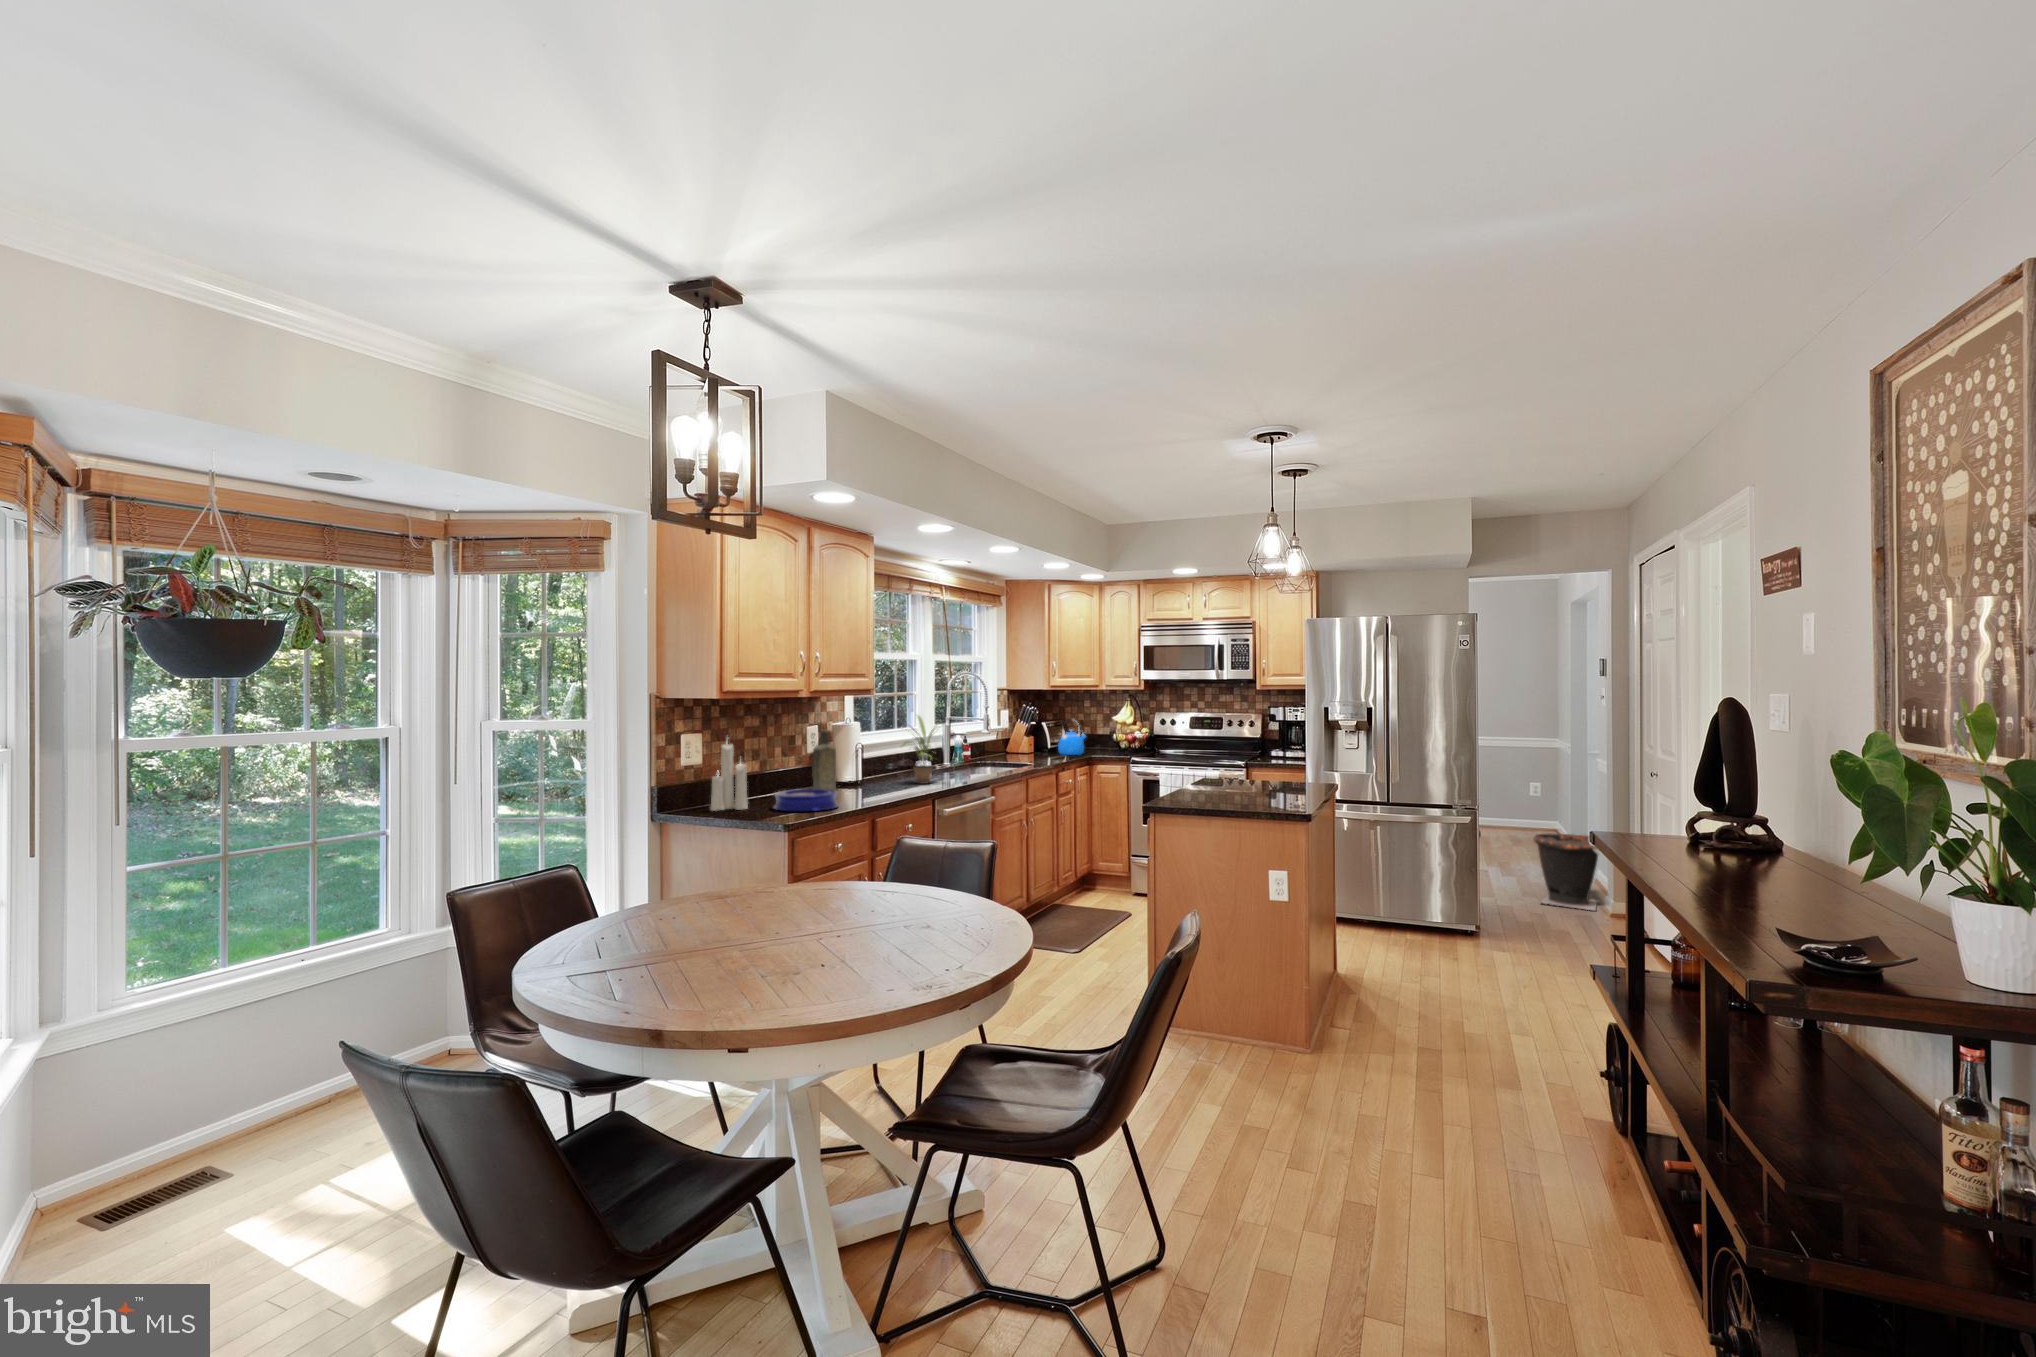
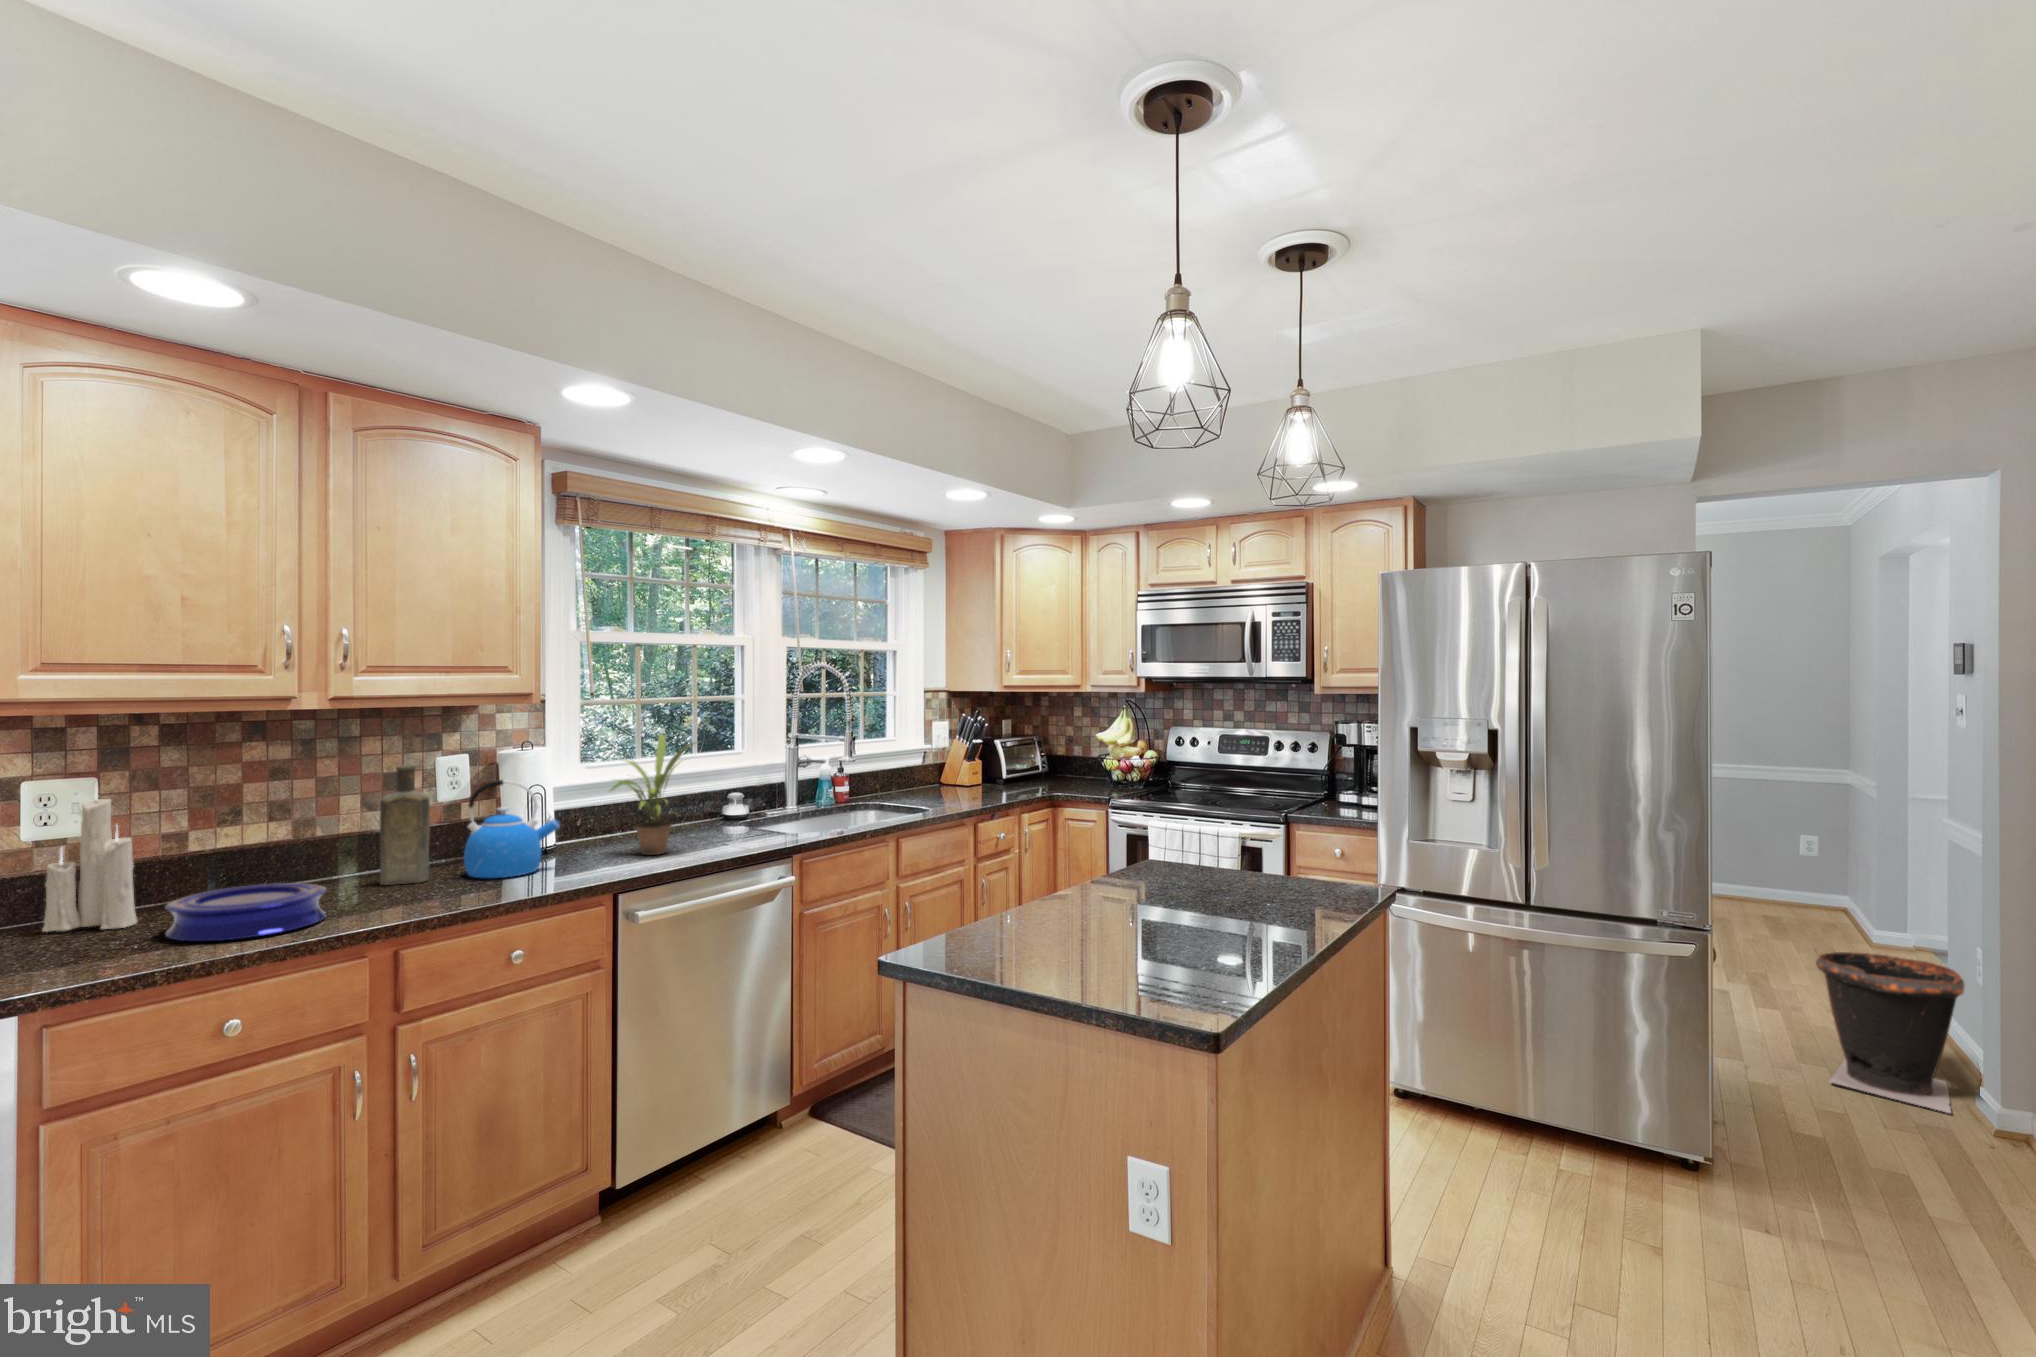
kettle: present [1058,719,1086,755] -> present [464,780,560,878]

